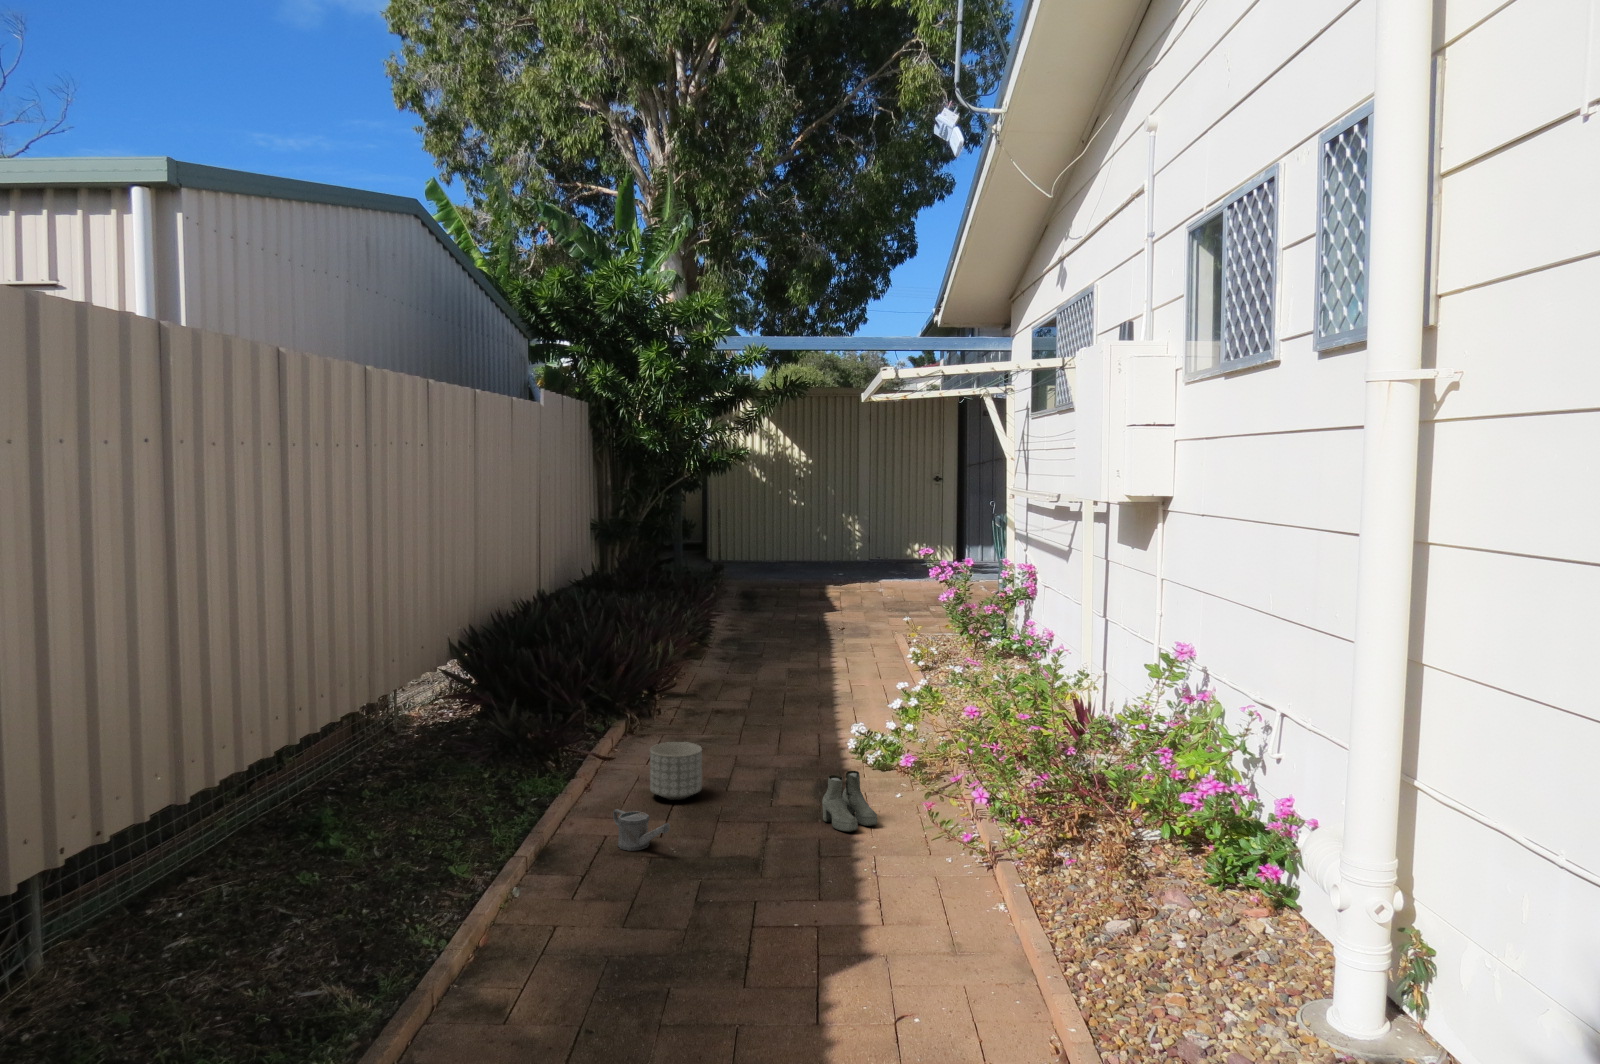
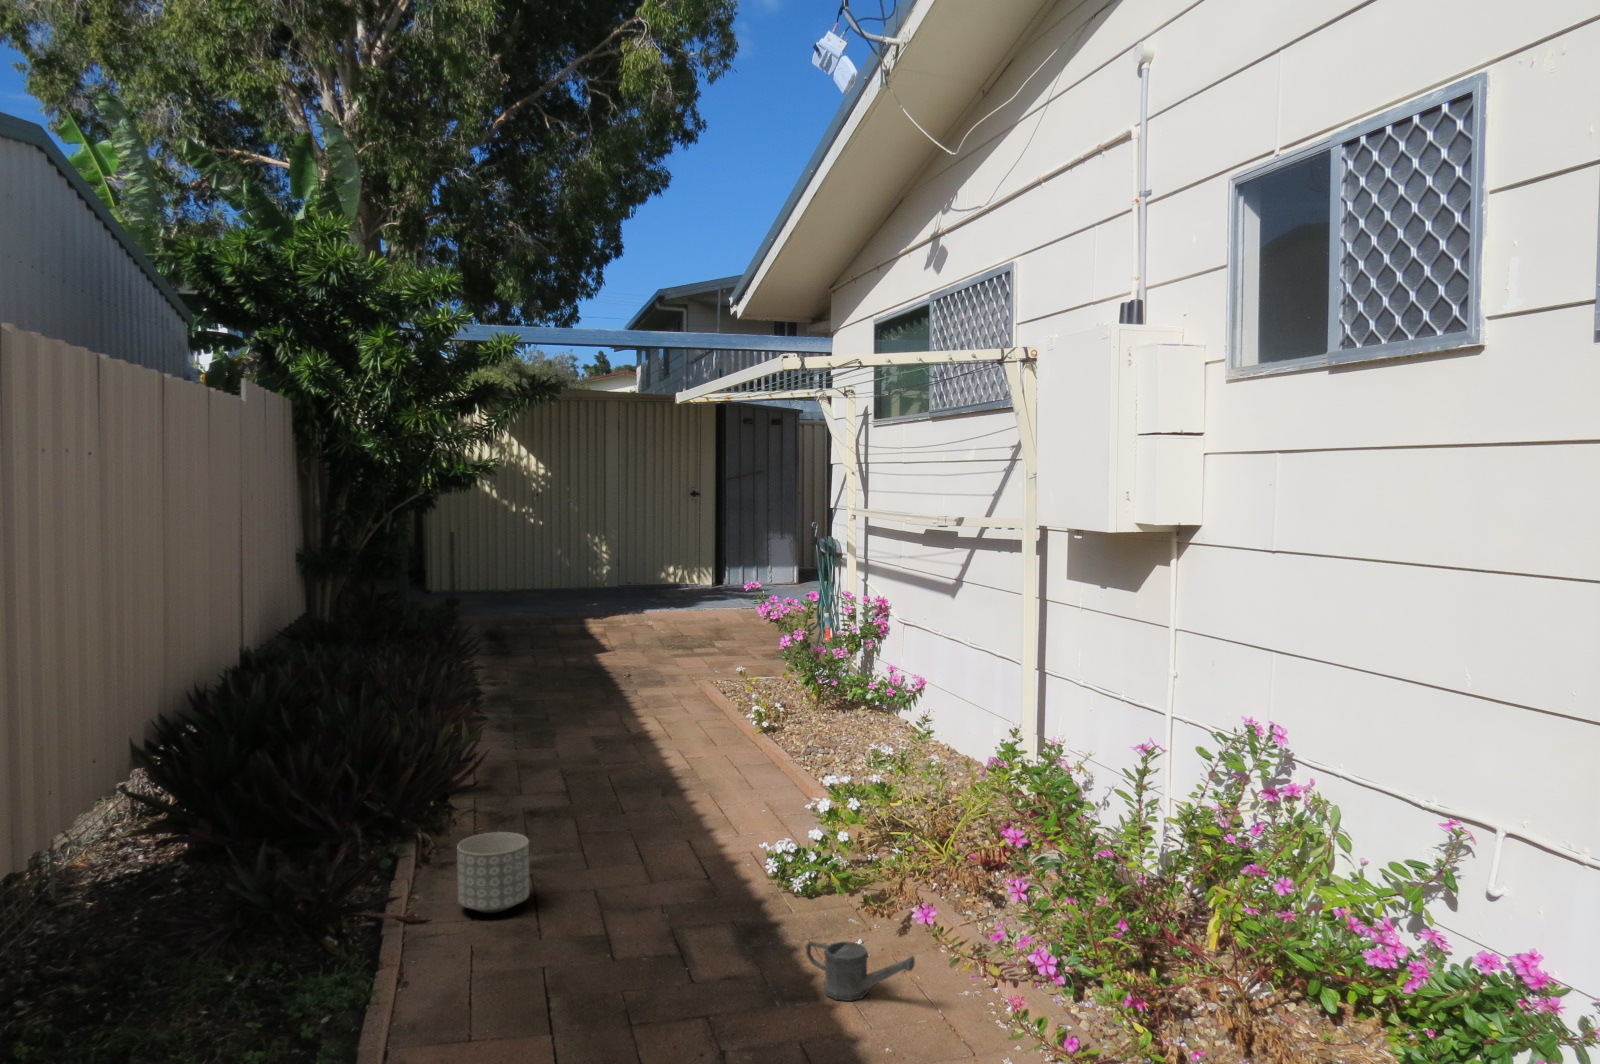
boots: present [822,771,877,832] -> none [703,850,777,933]
watering can: present [613,809,670,851] -> present [806,941,915,1001]

